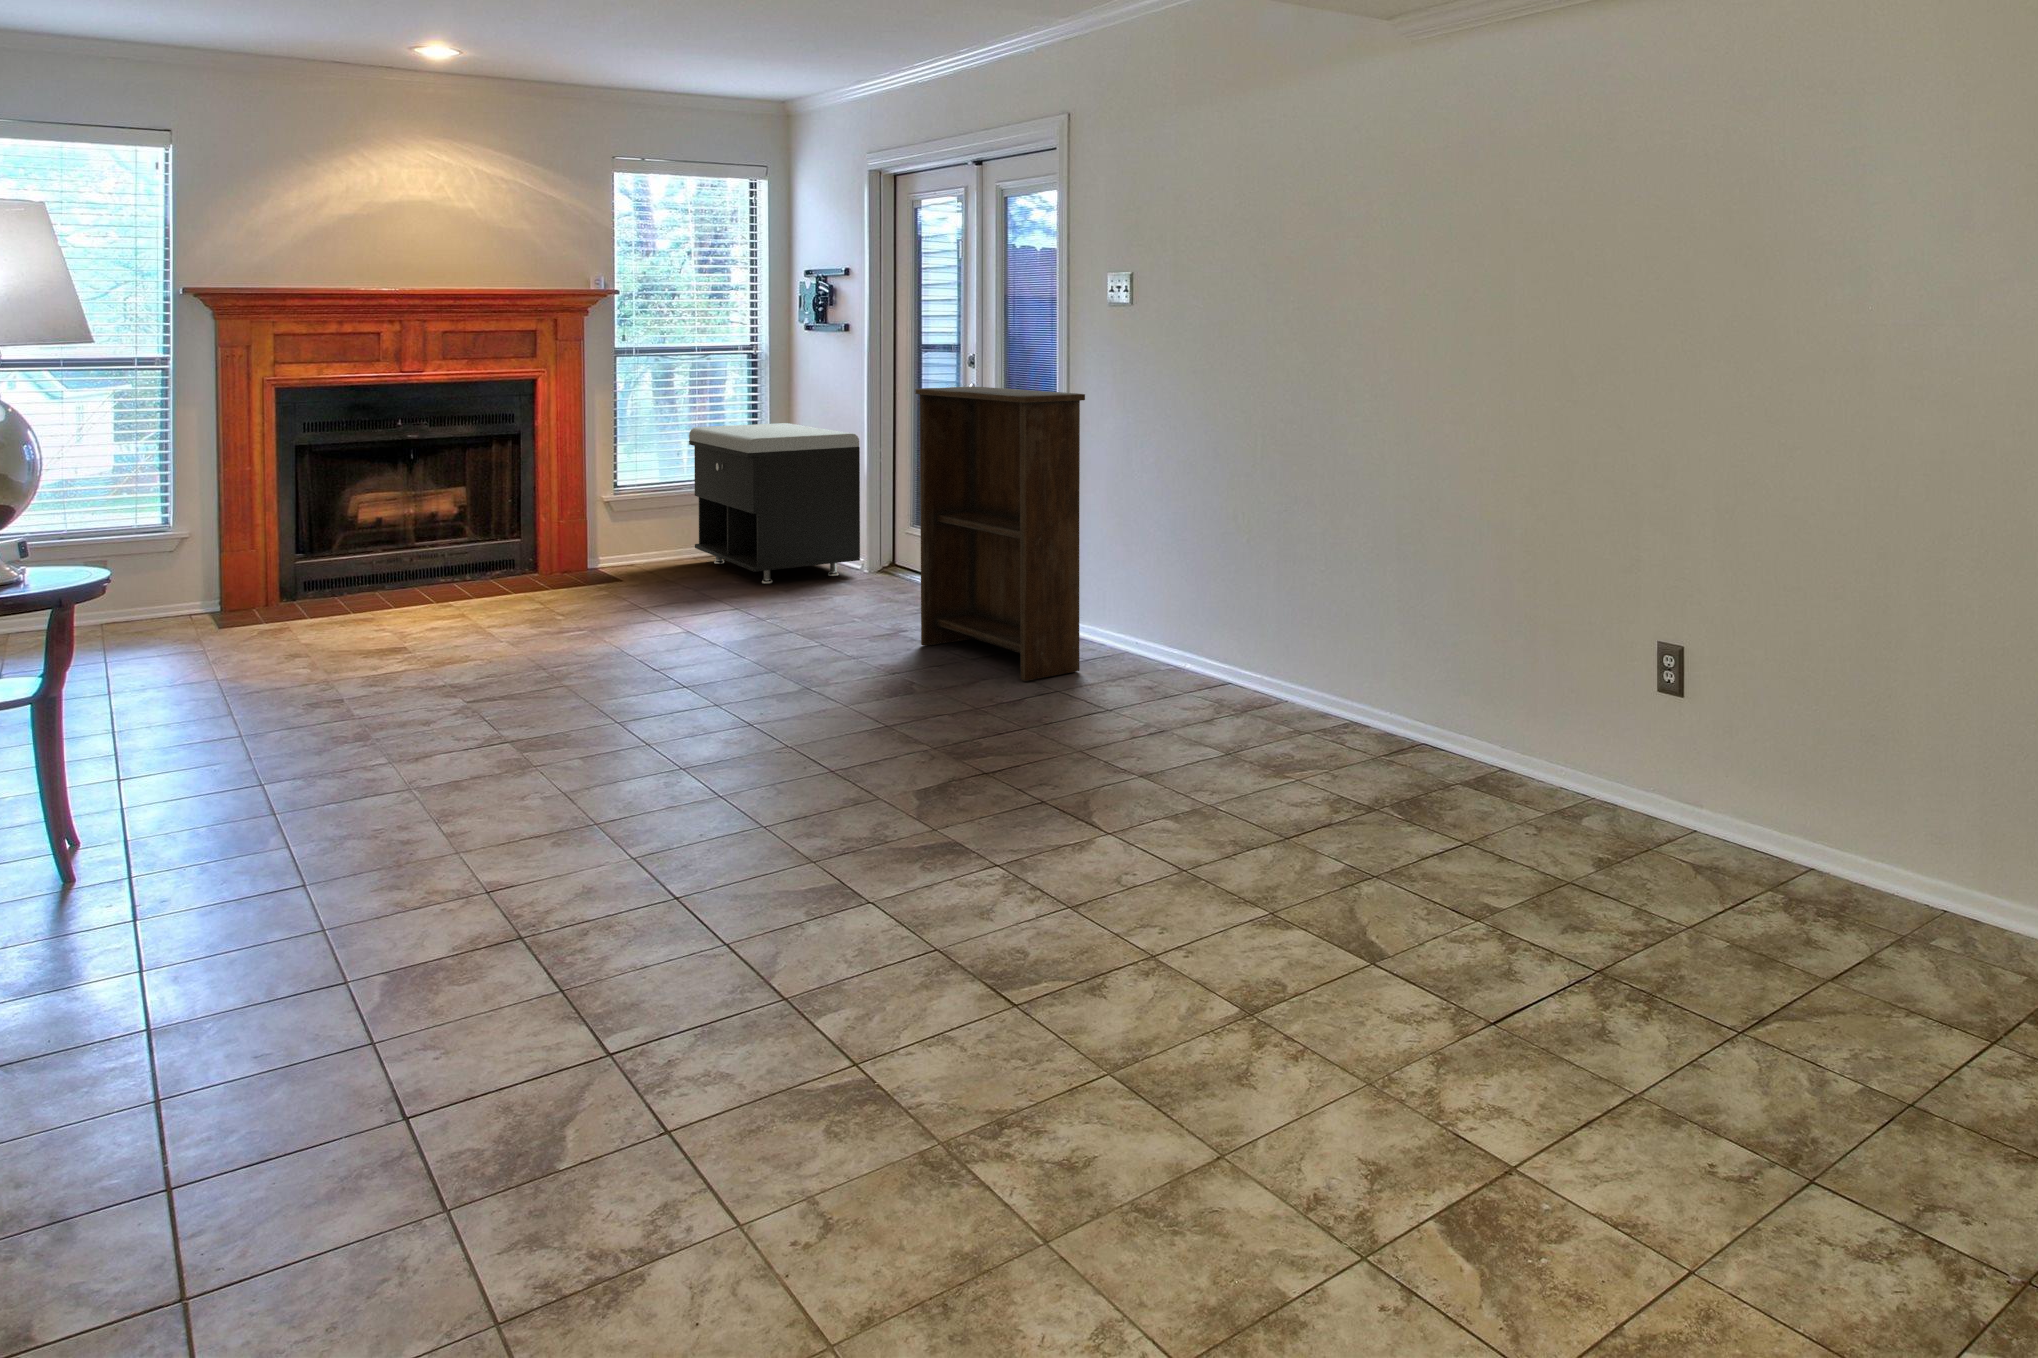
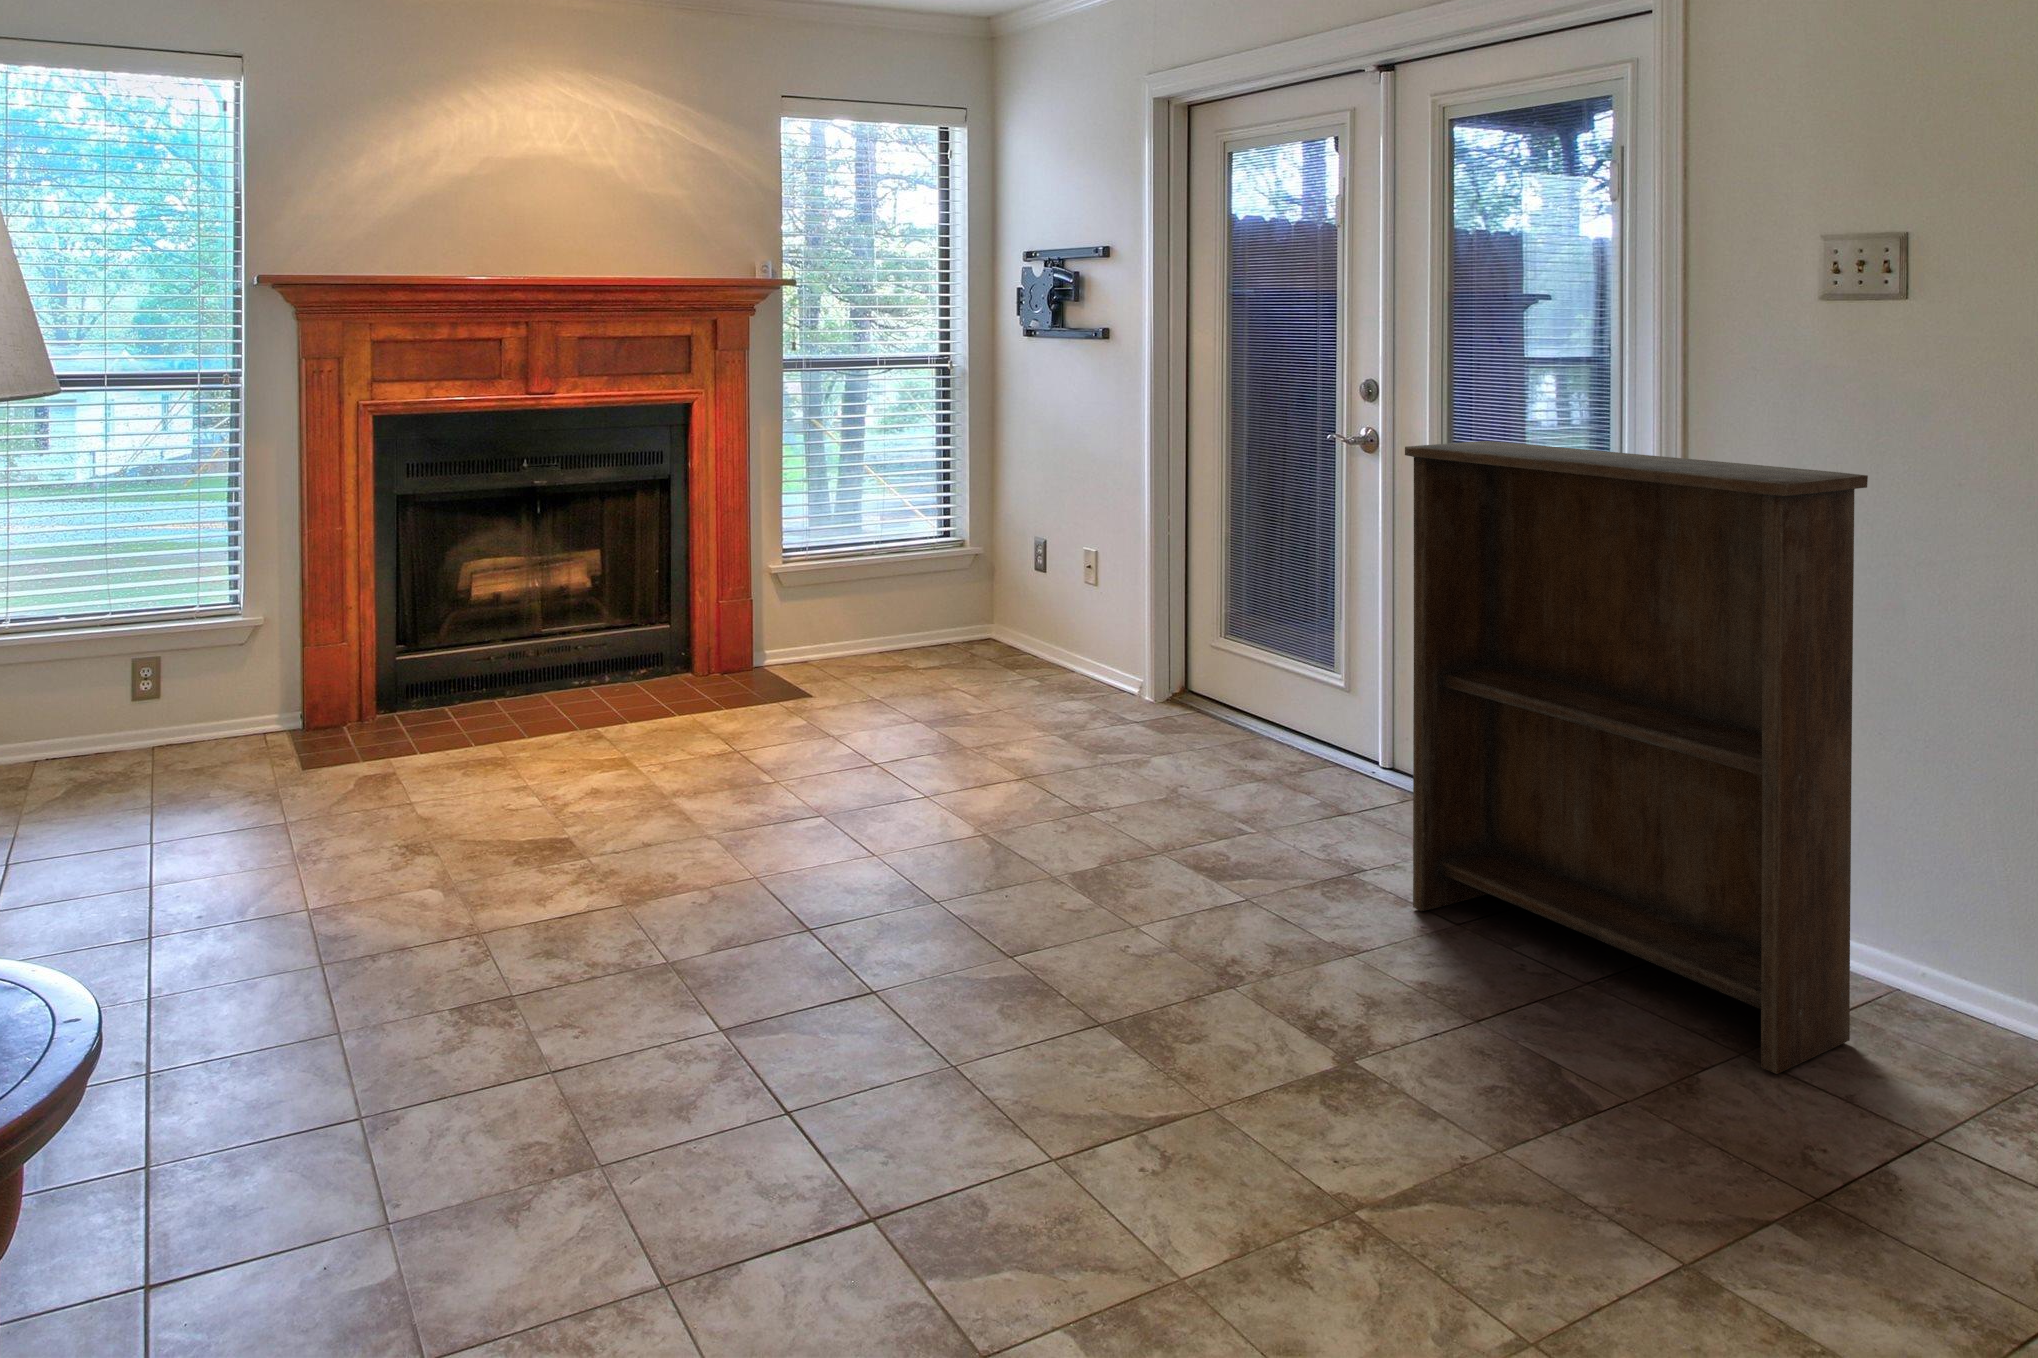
storage bench: present [689,423,860,584] -> none [874,464,1138,712]

